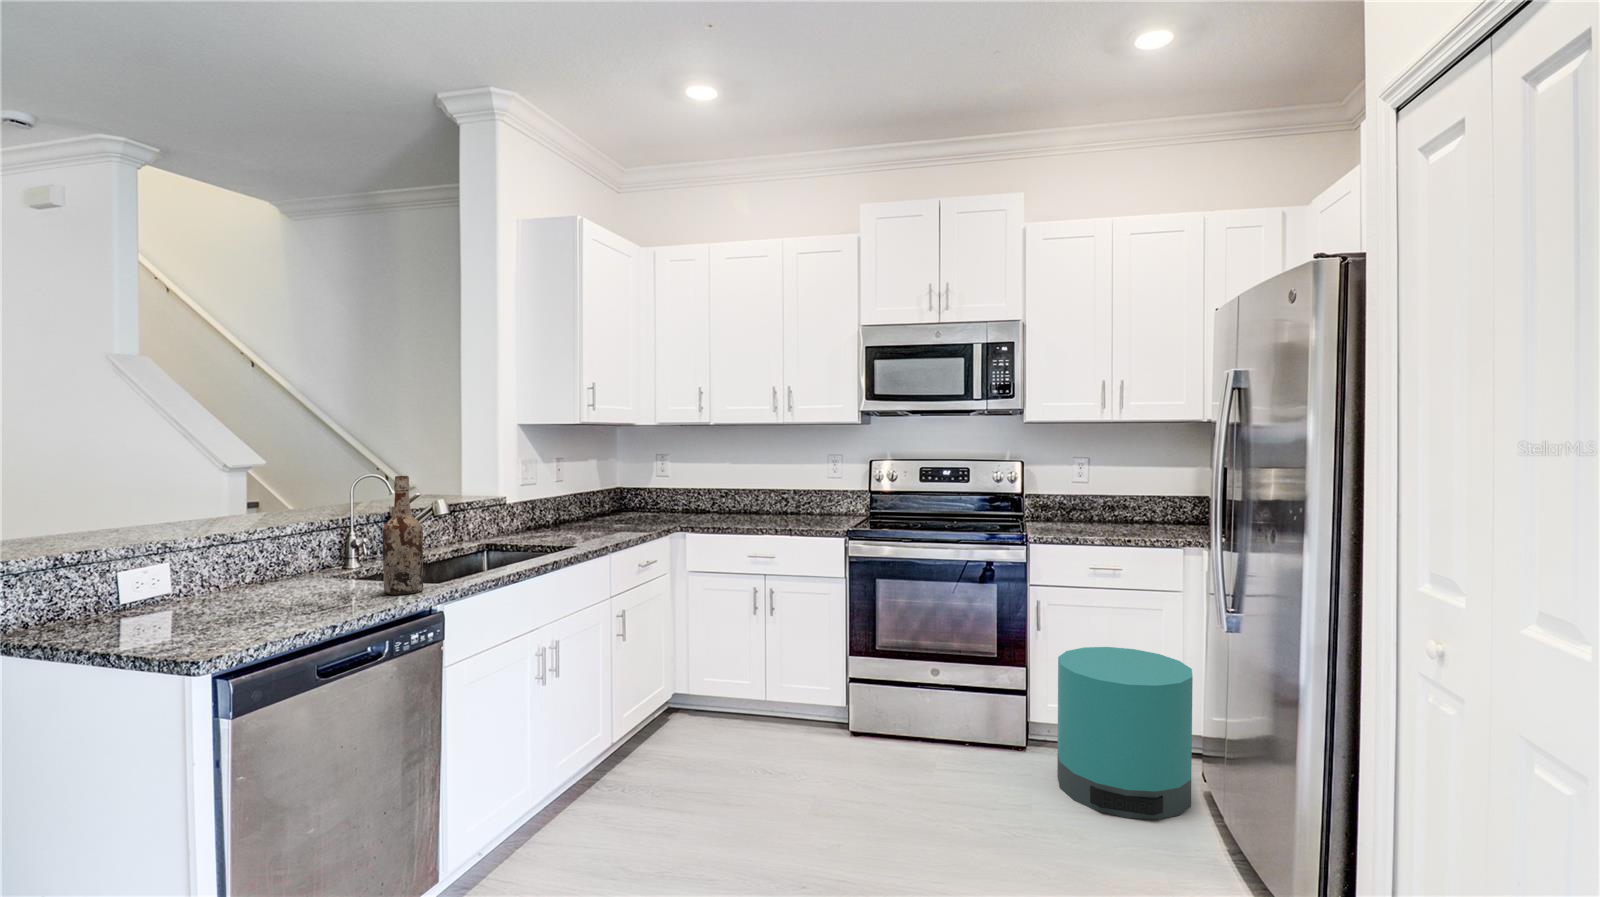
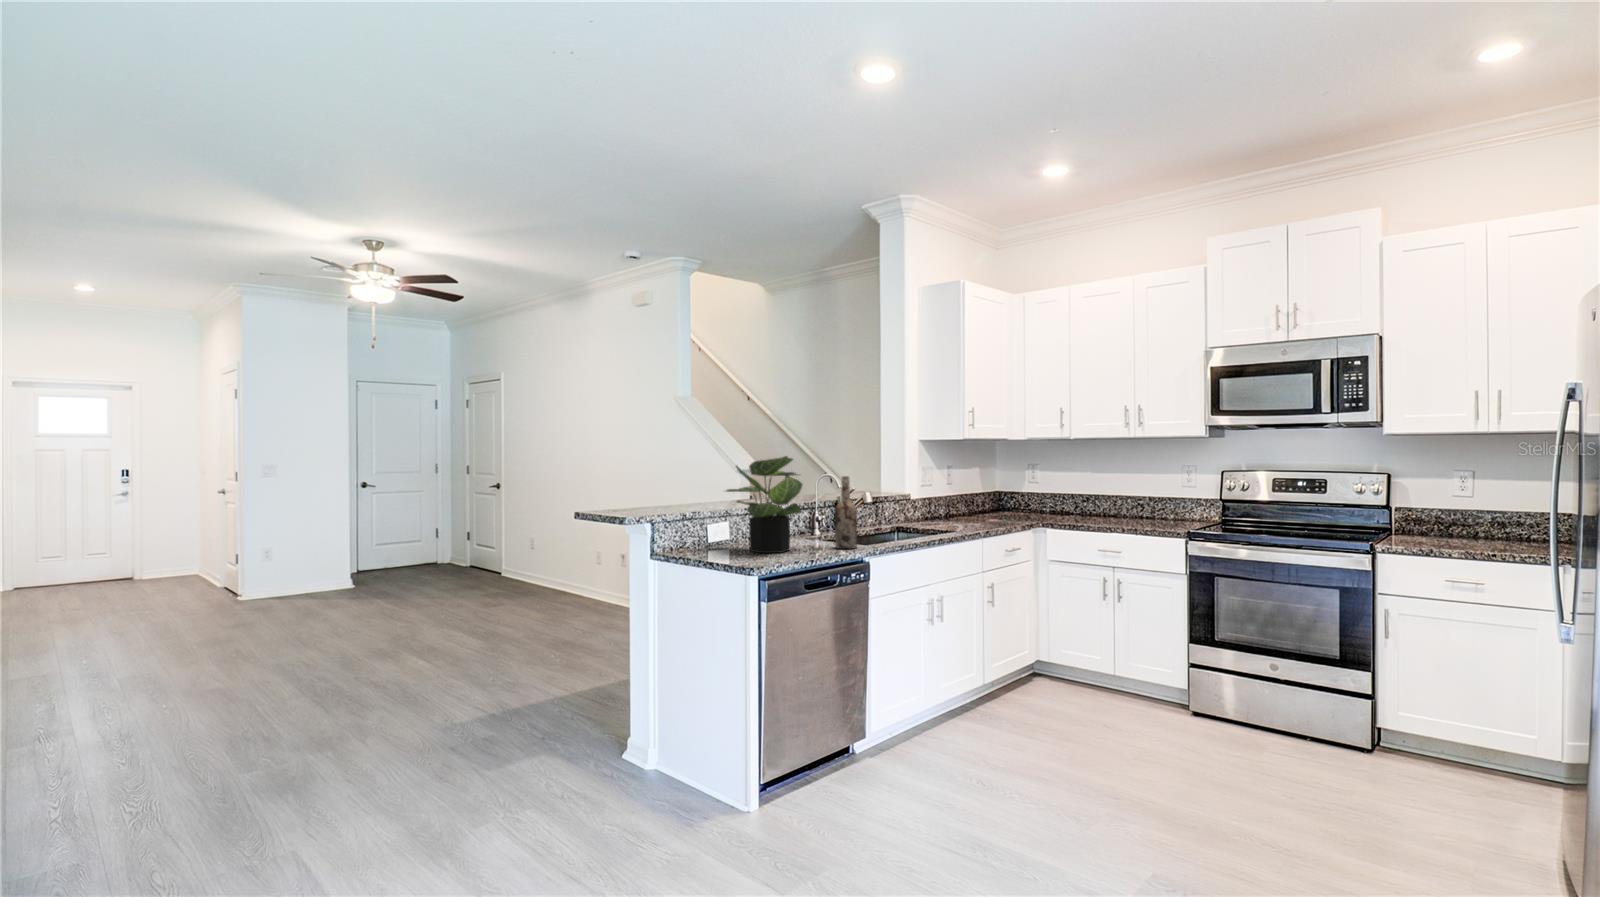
potted plant: none [145,442,322,619] -> present [726,456,802,553]
trash can: present [1057,647,1193,820] -> none [1394,655,1553,822]

